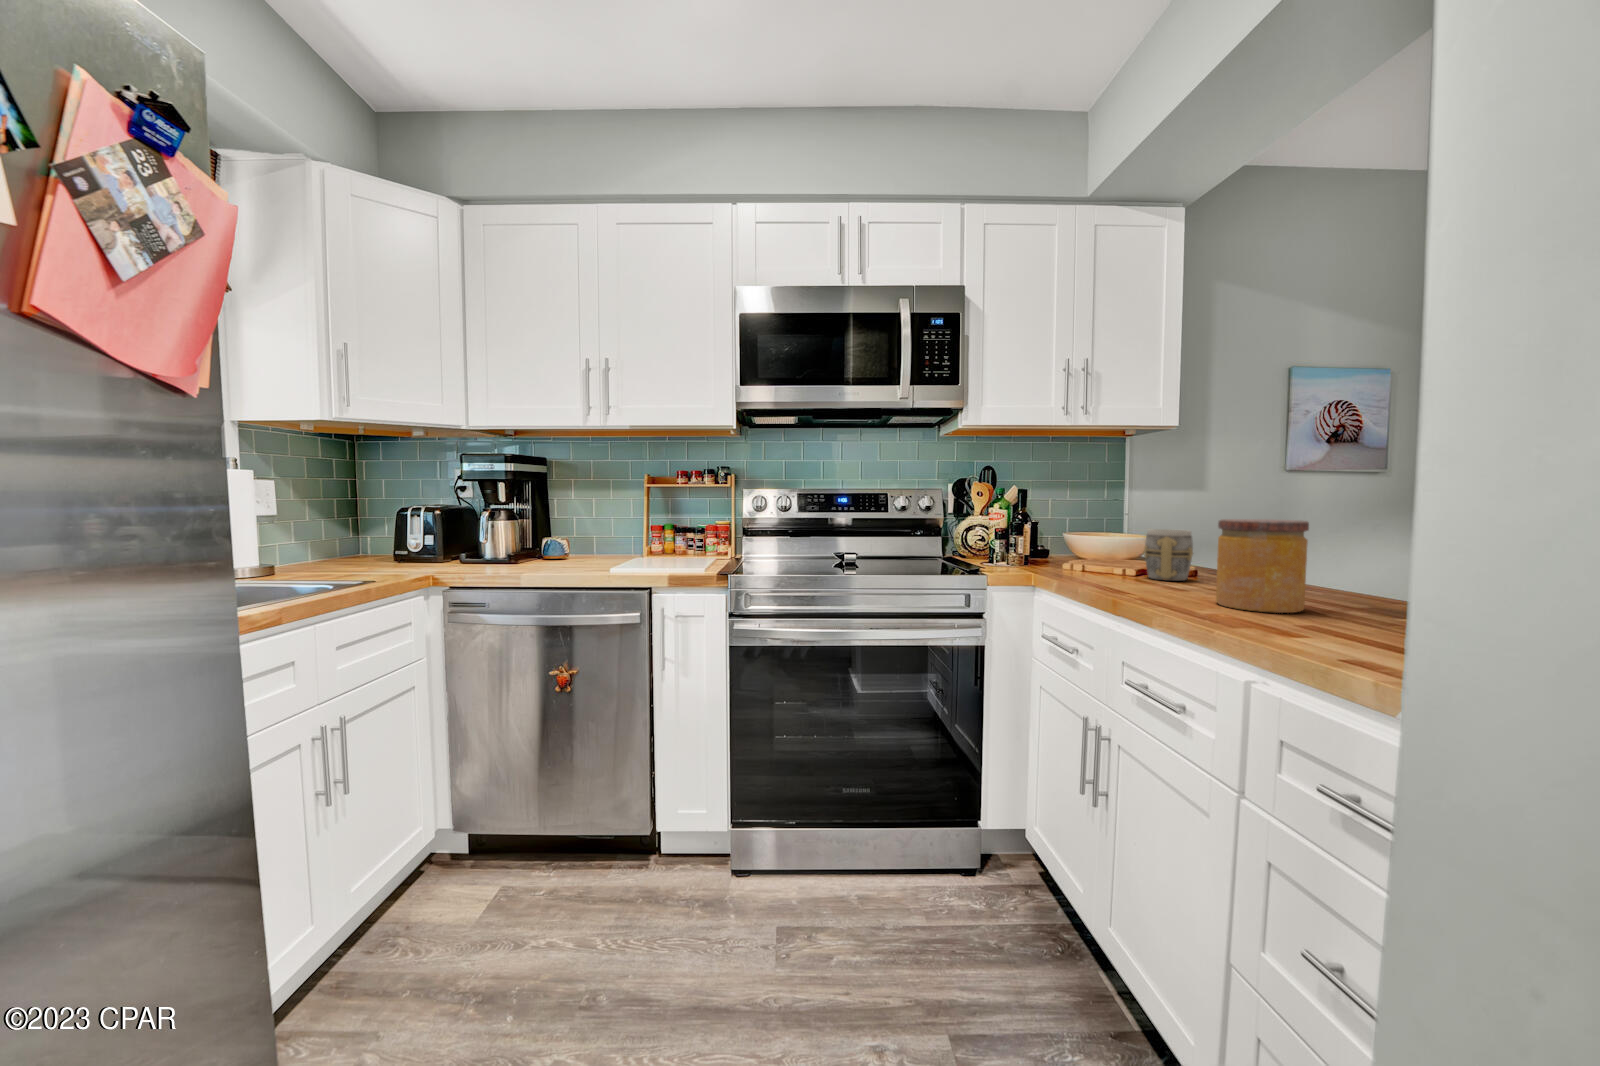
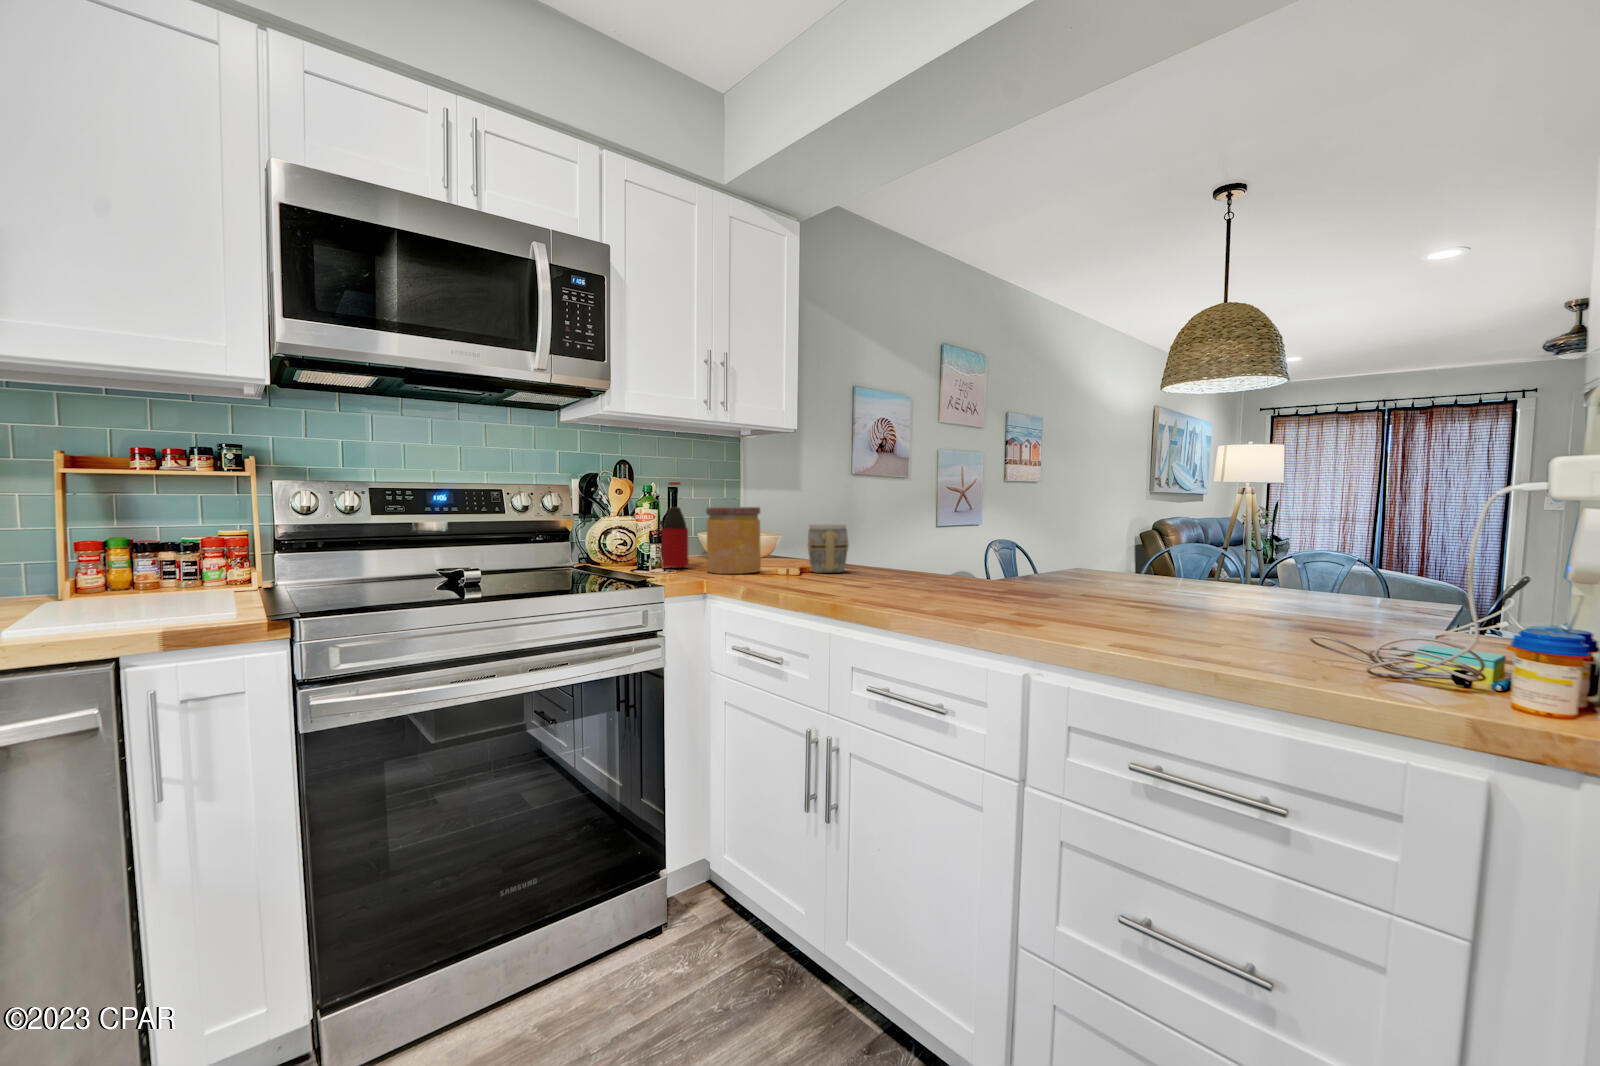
bottle: none [1004,487,1029,564] -> present [662,482,689,567]
jar: present [1216,519,1309,613] -> present [706,507,761,574]

